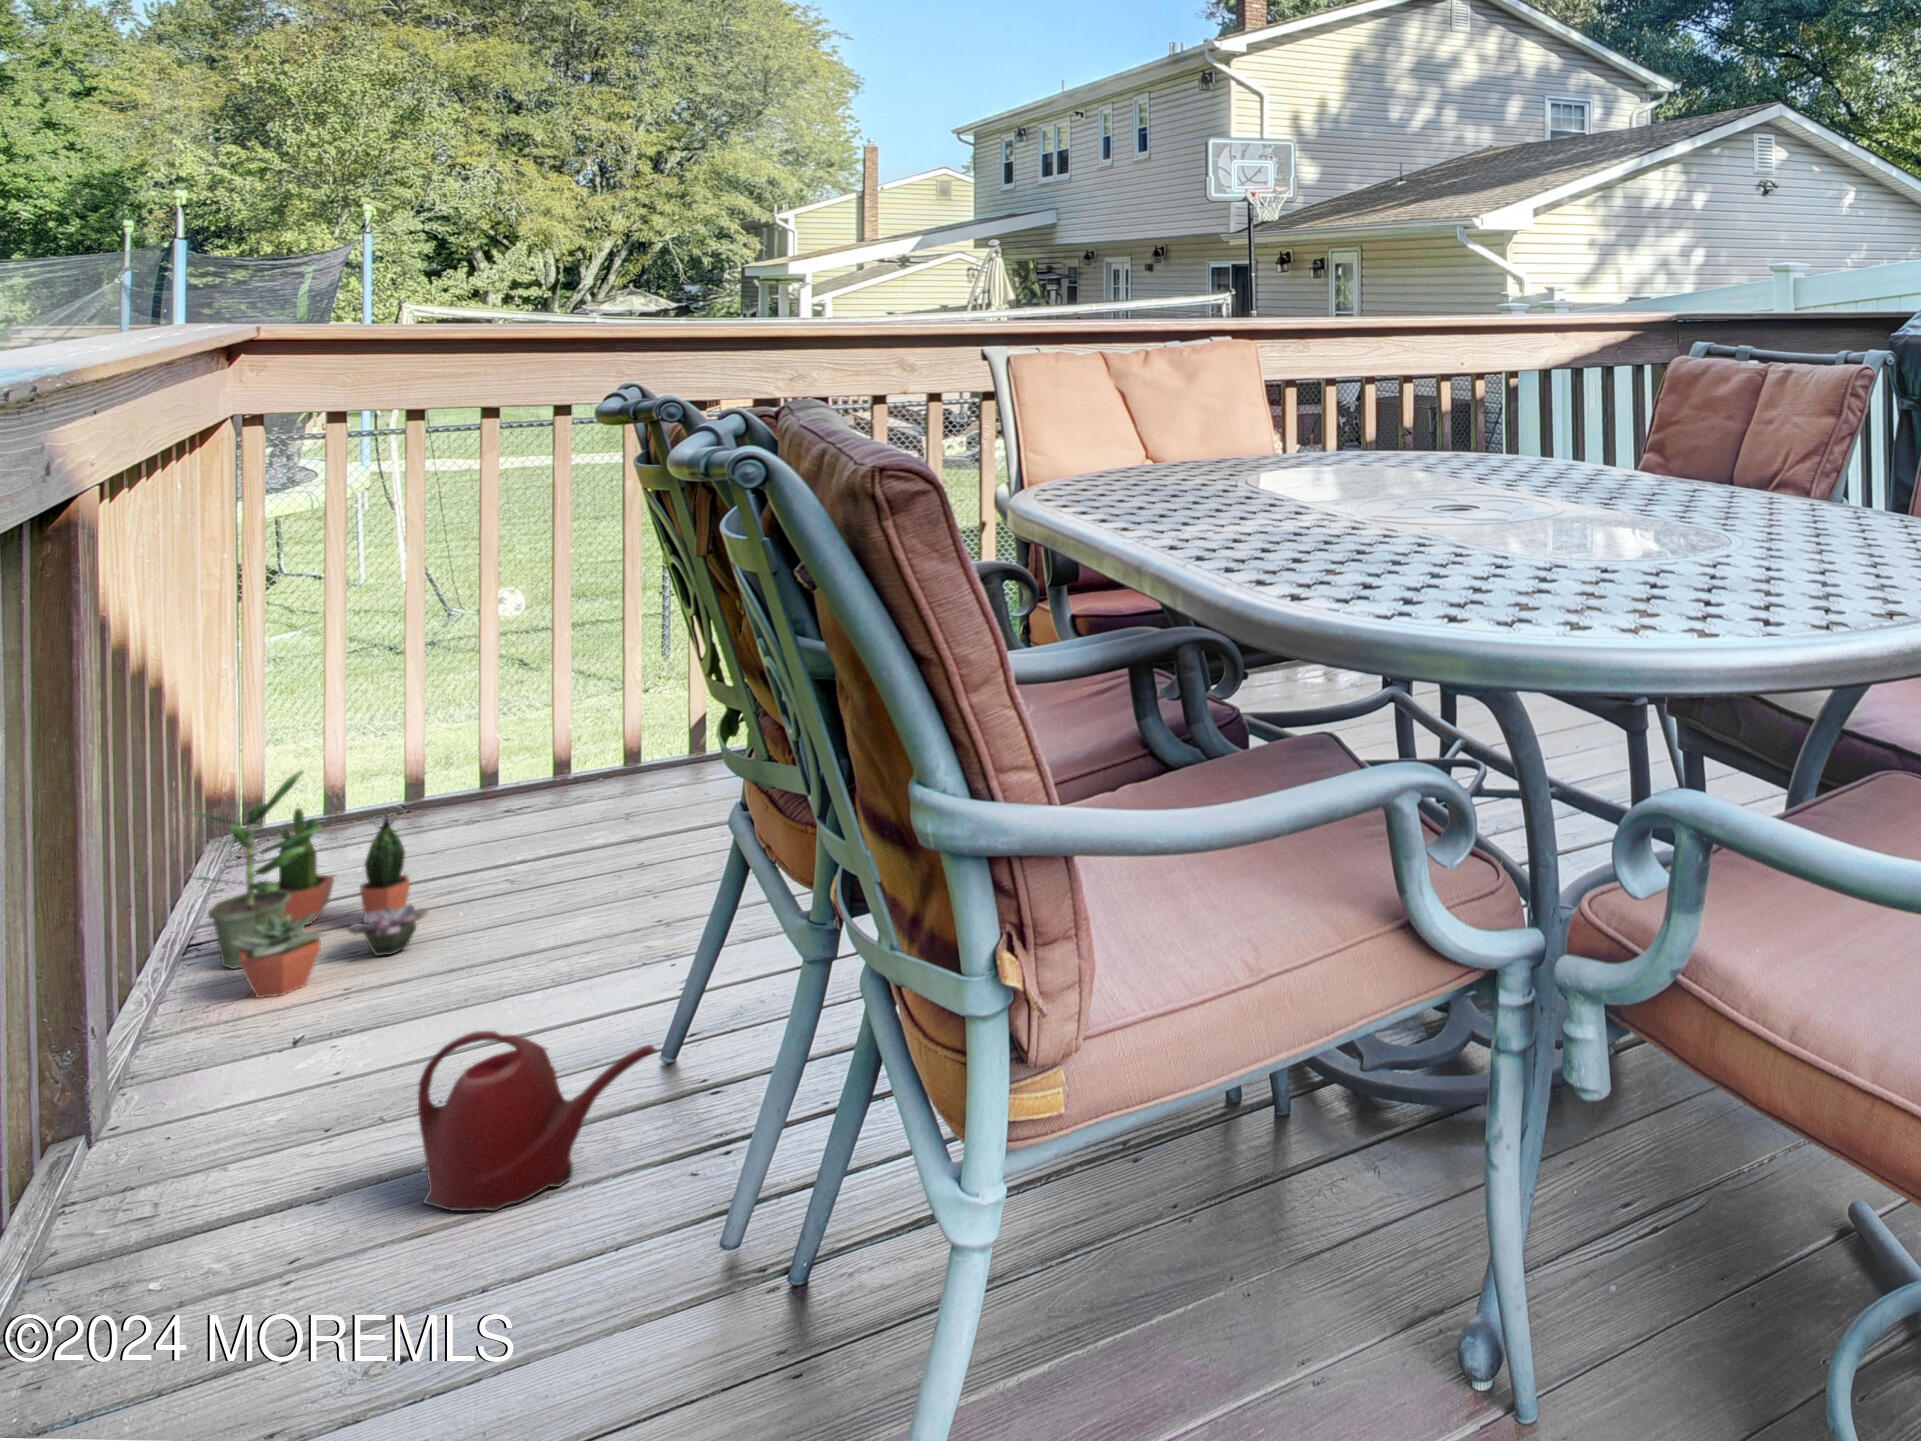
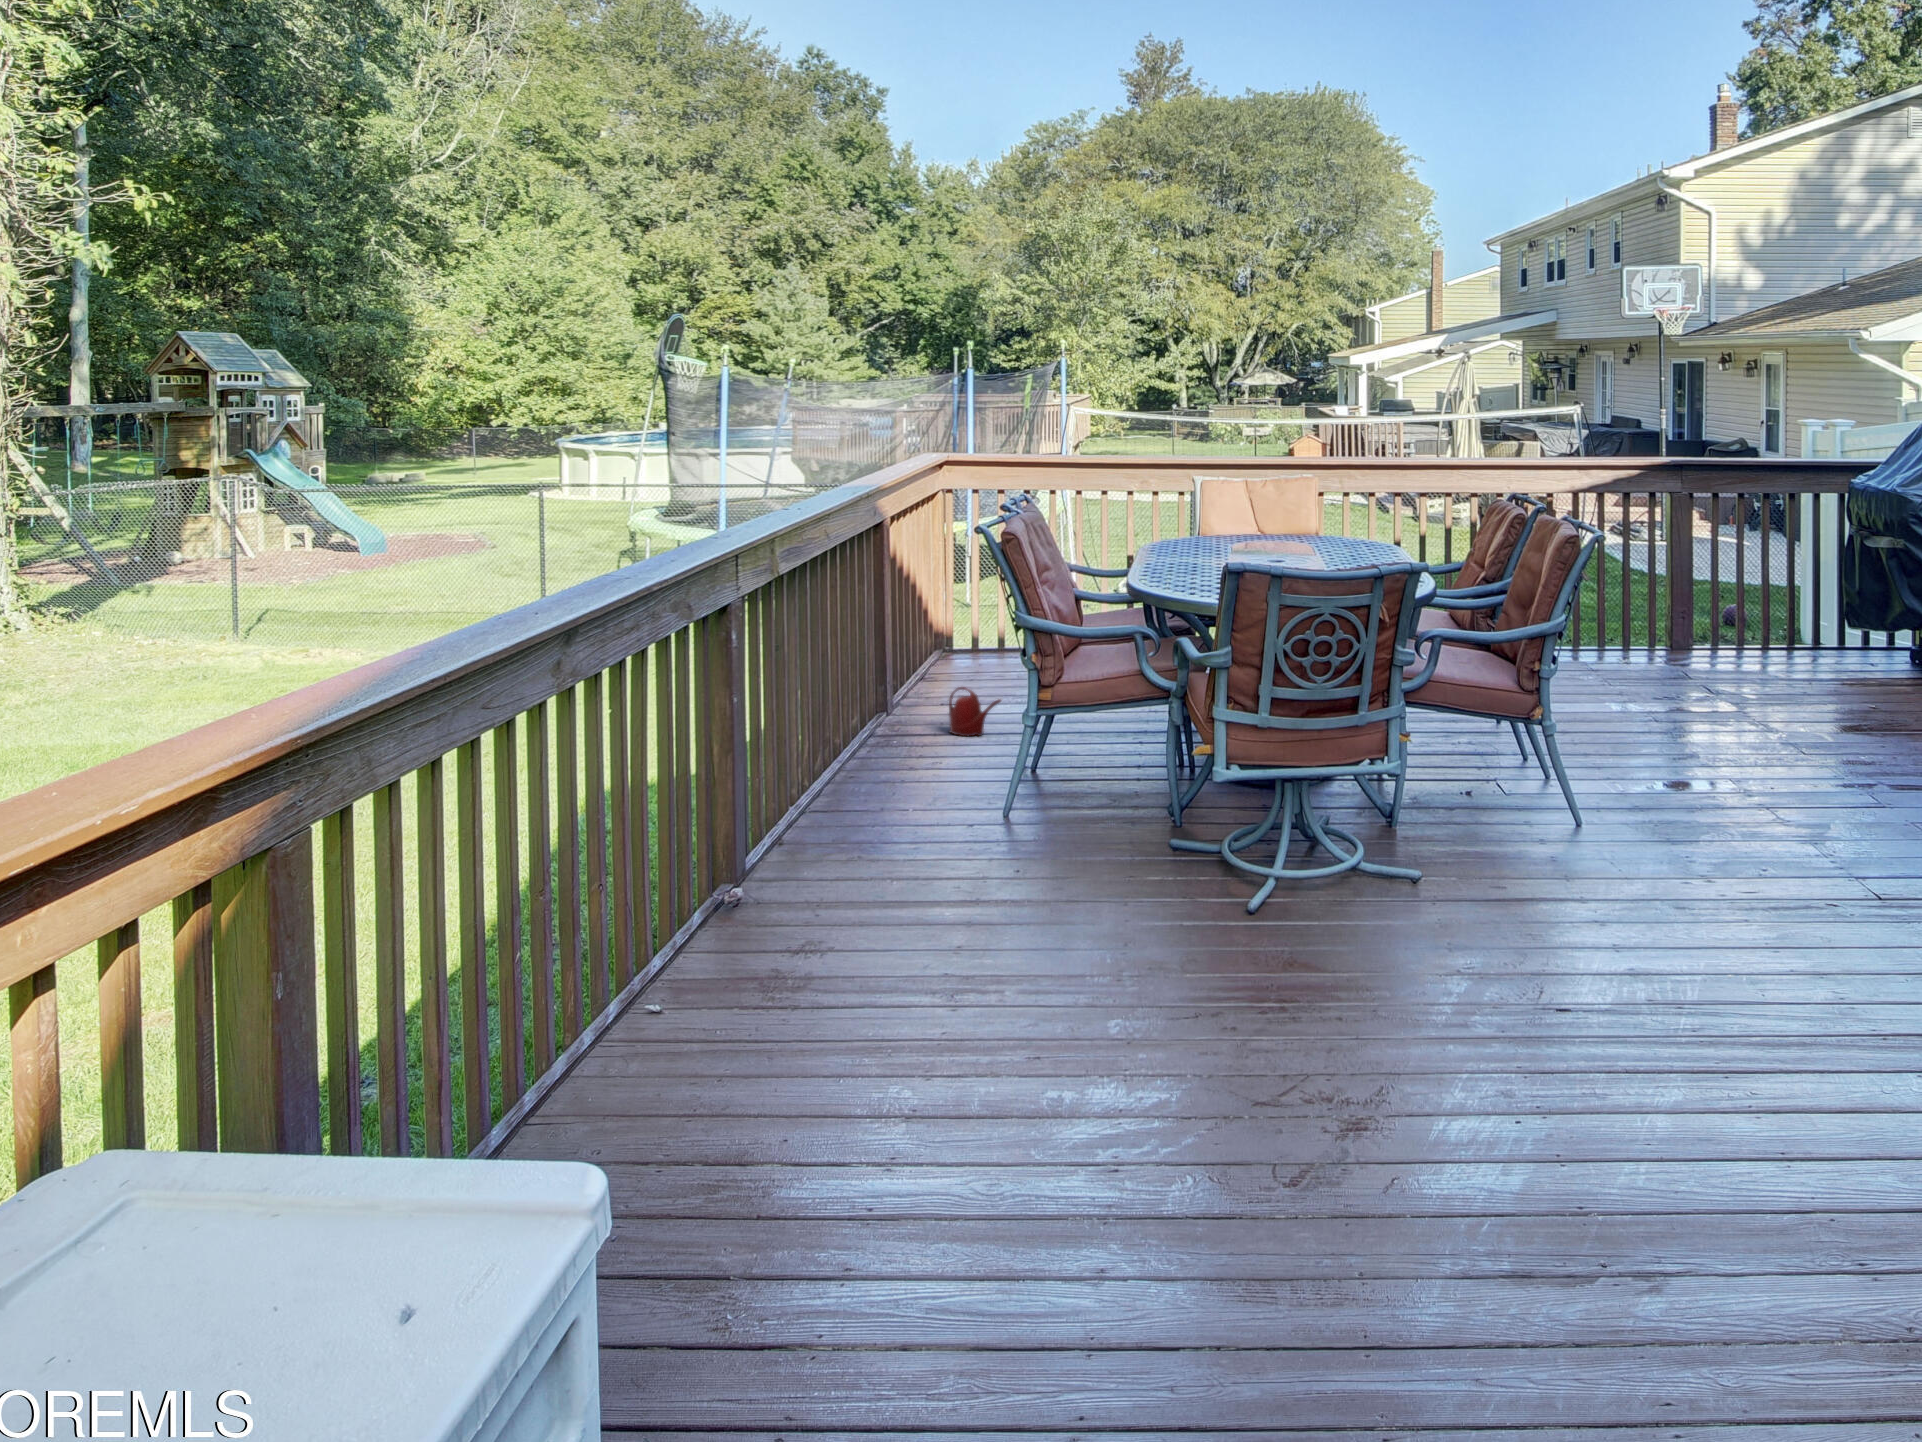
potted plant: present [189,771,428,998] -> none [916,618,978,689]

